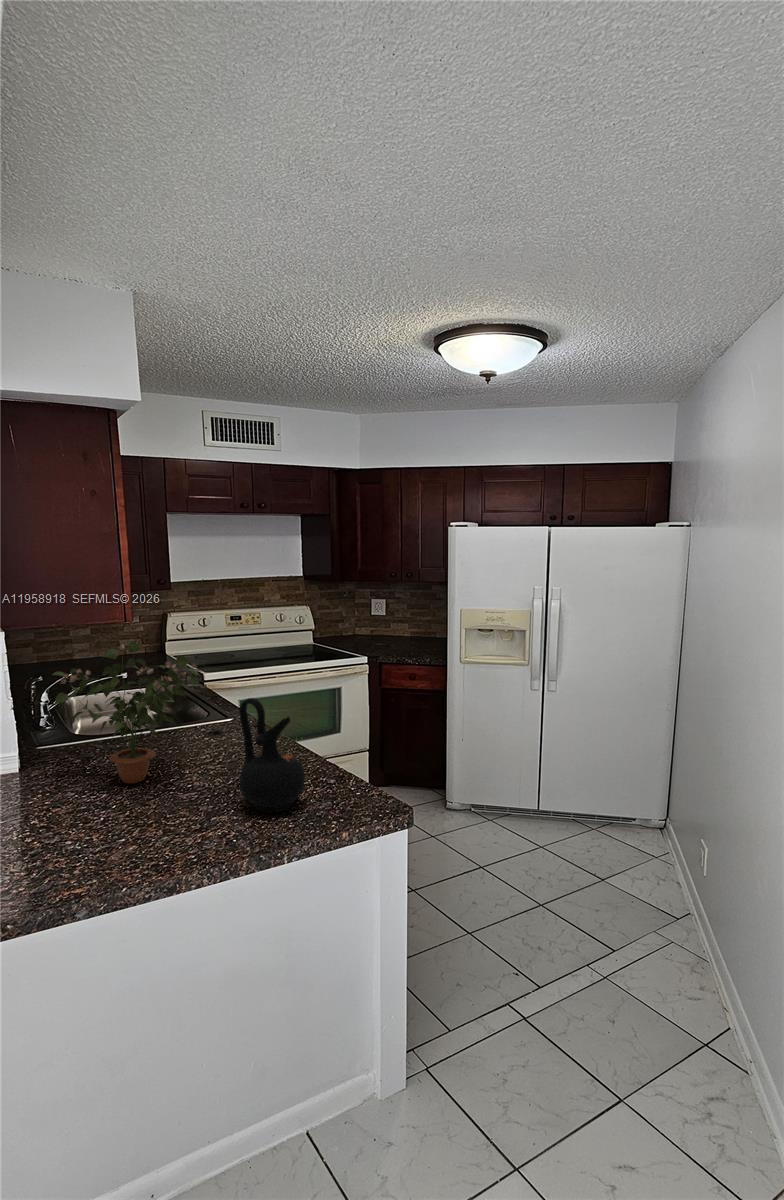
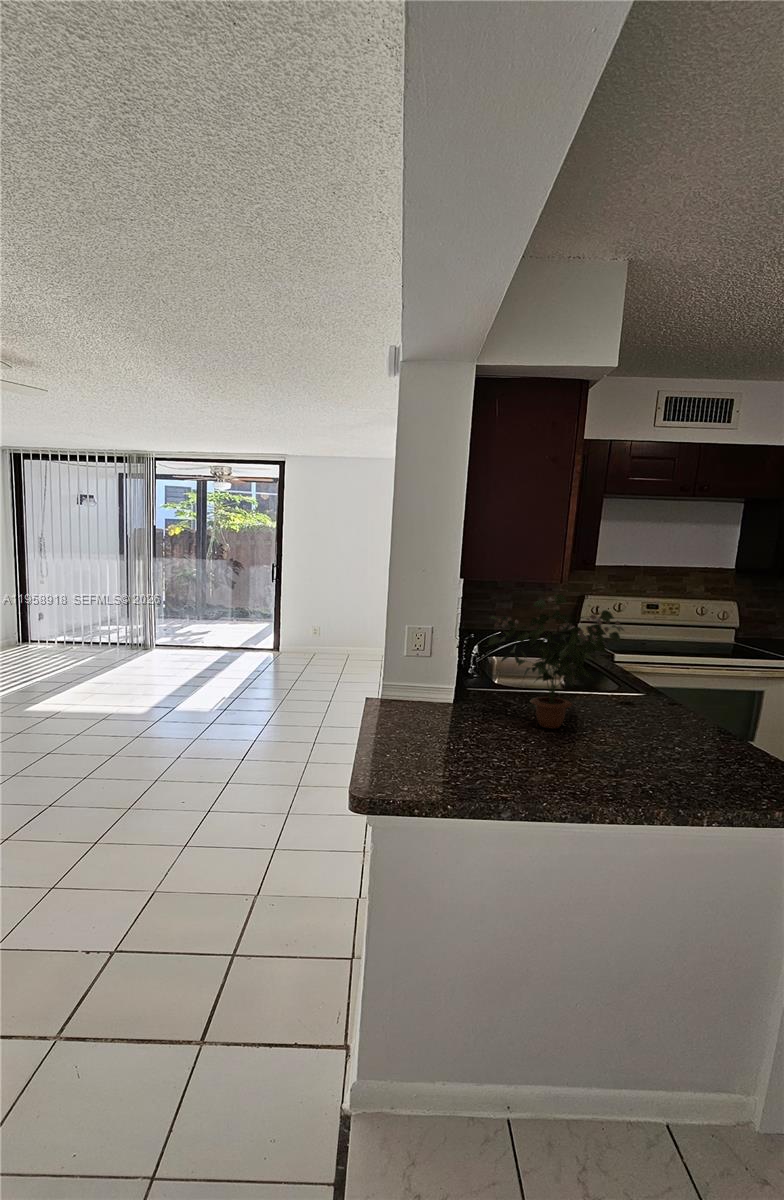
ceramic jug: present [239,698,305,812] -> none [657,656,732,779]

